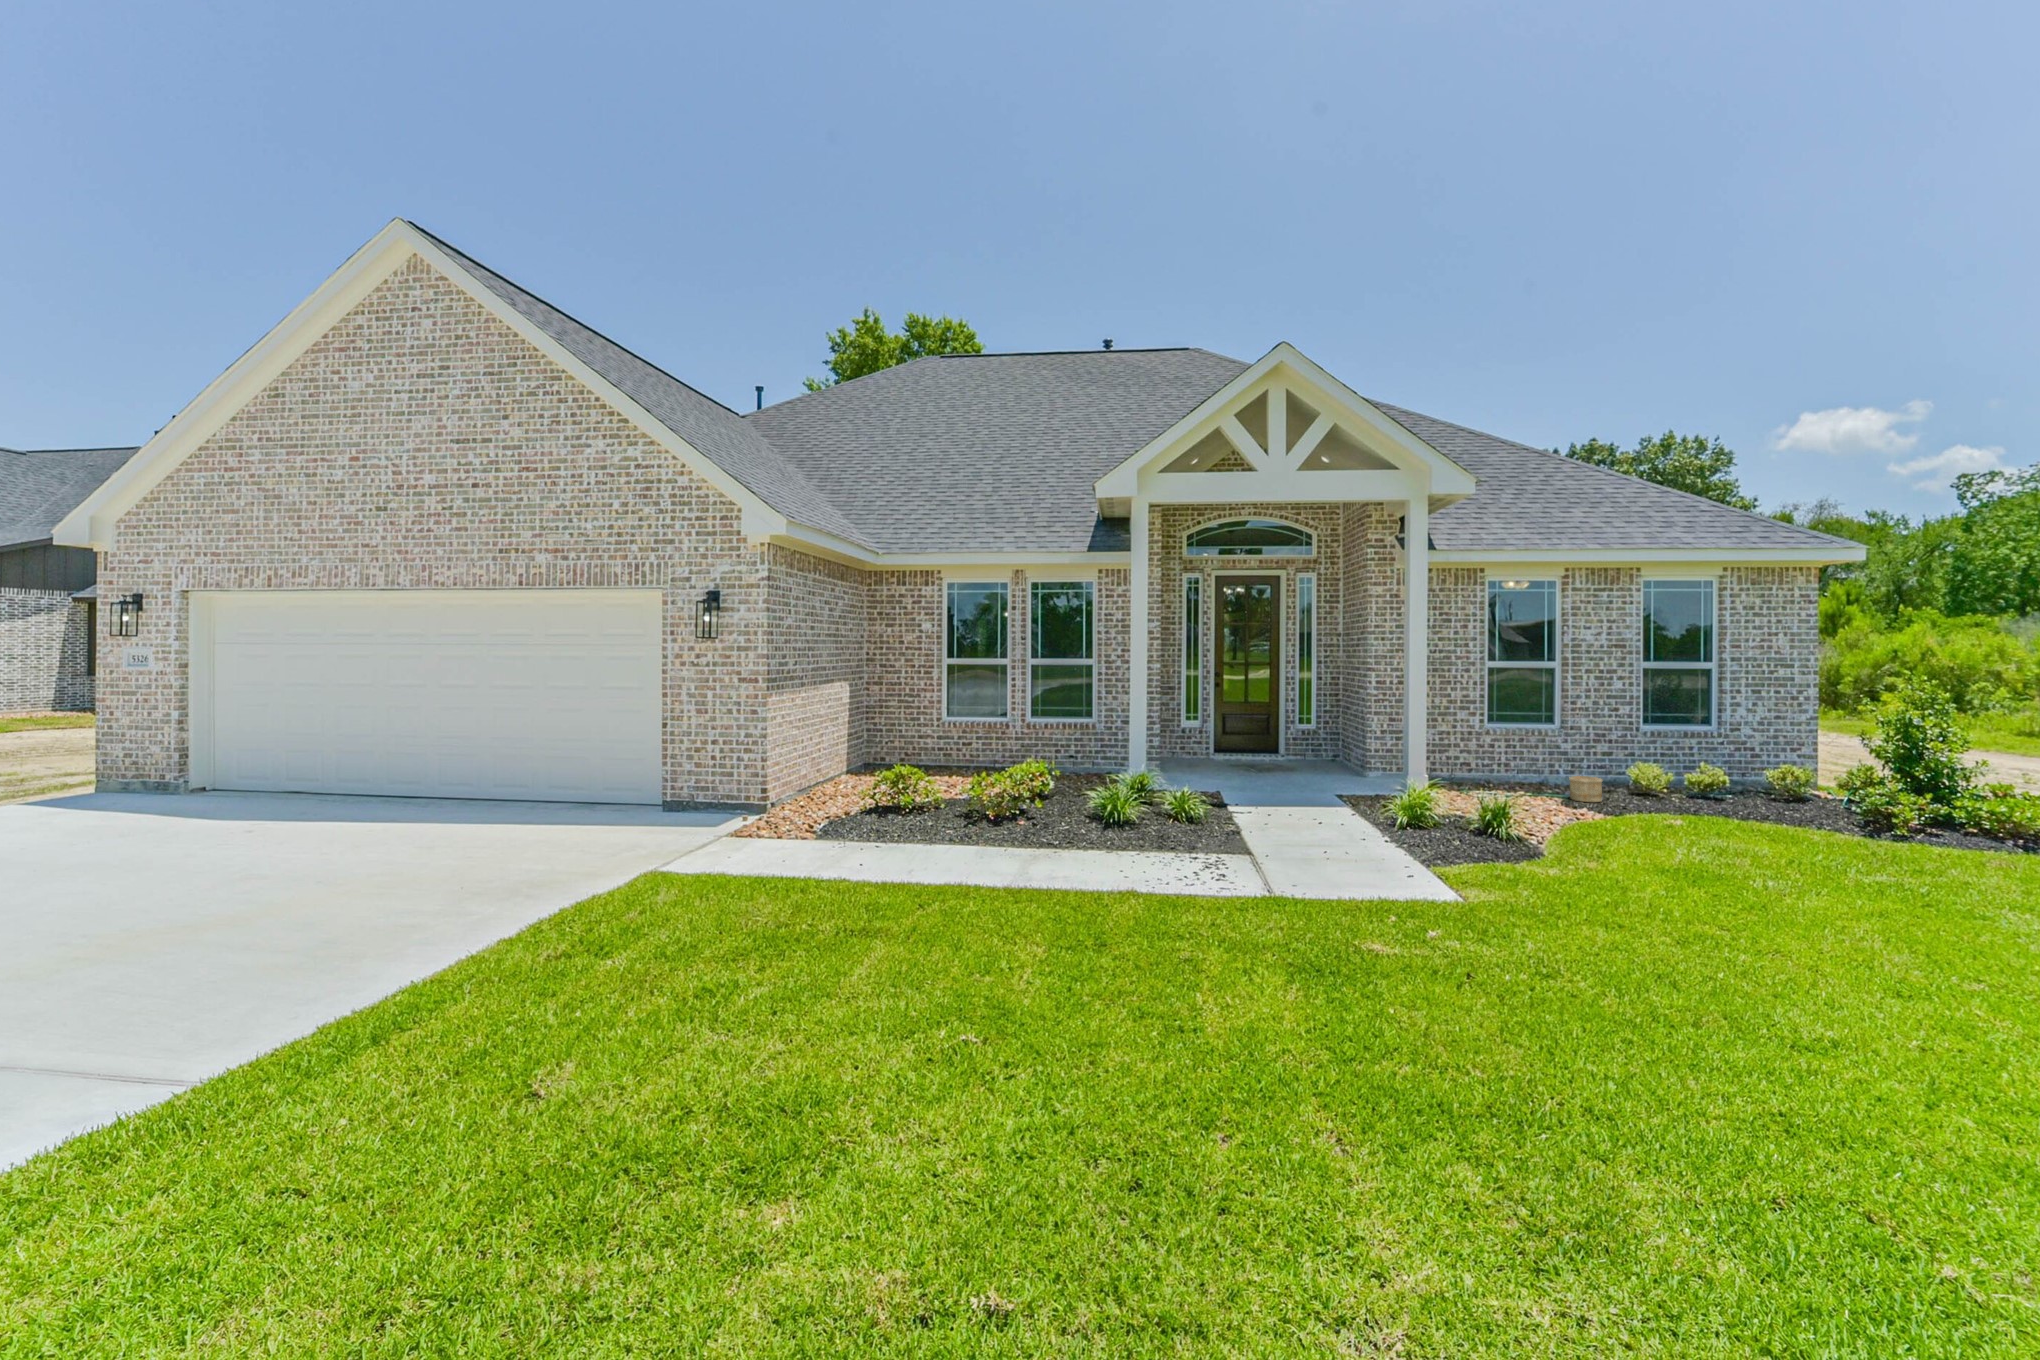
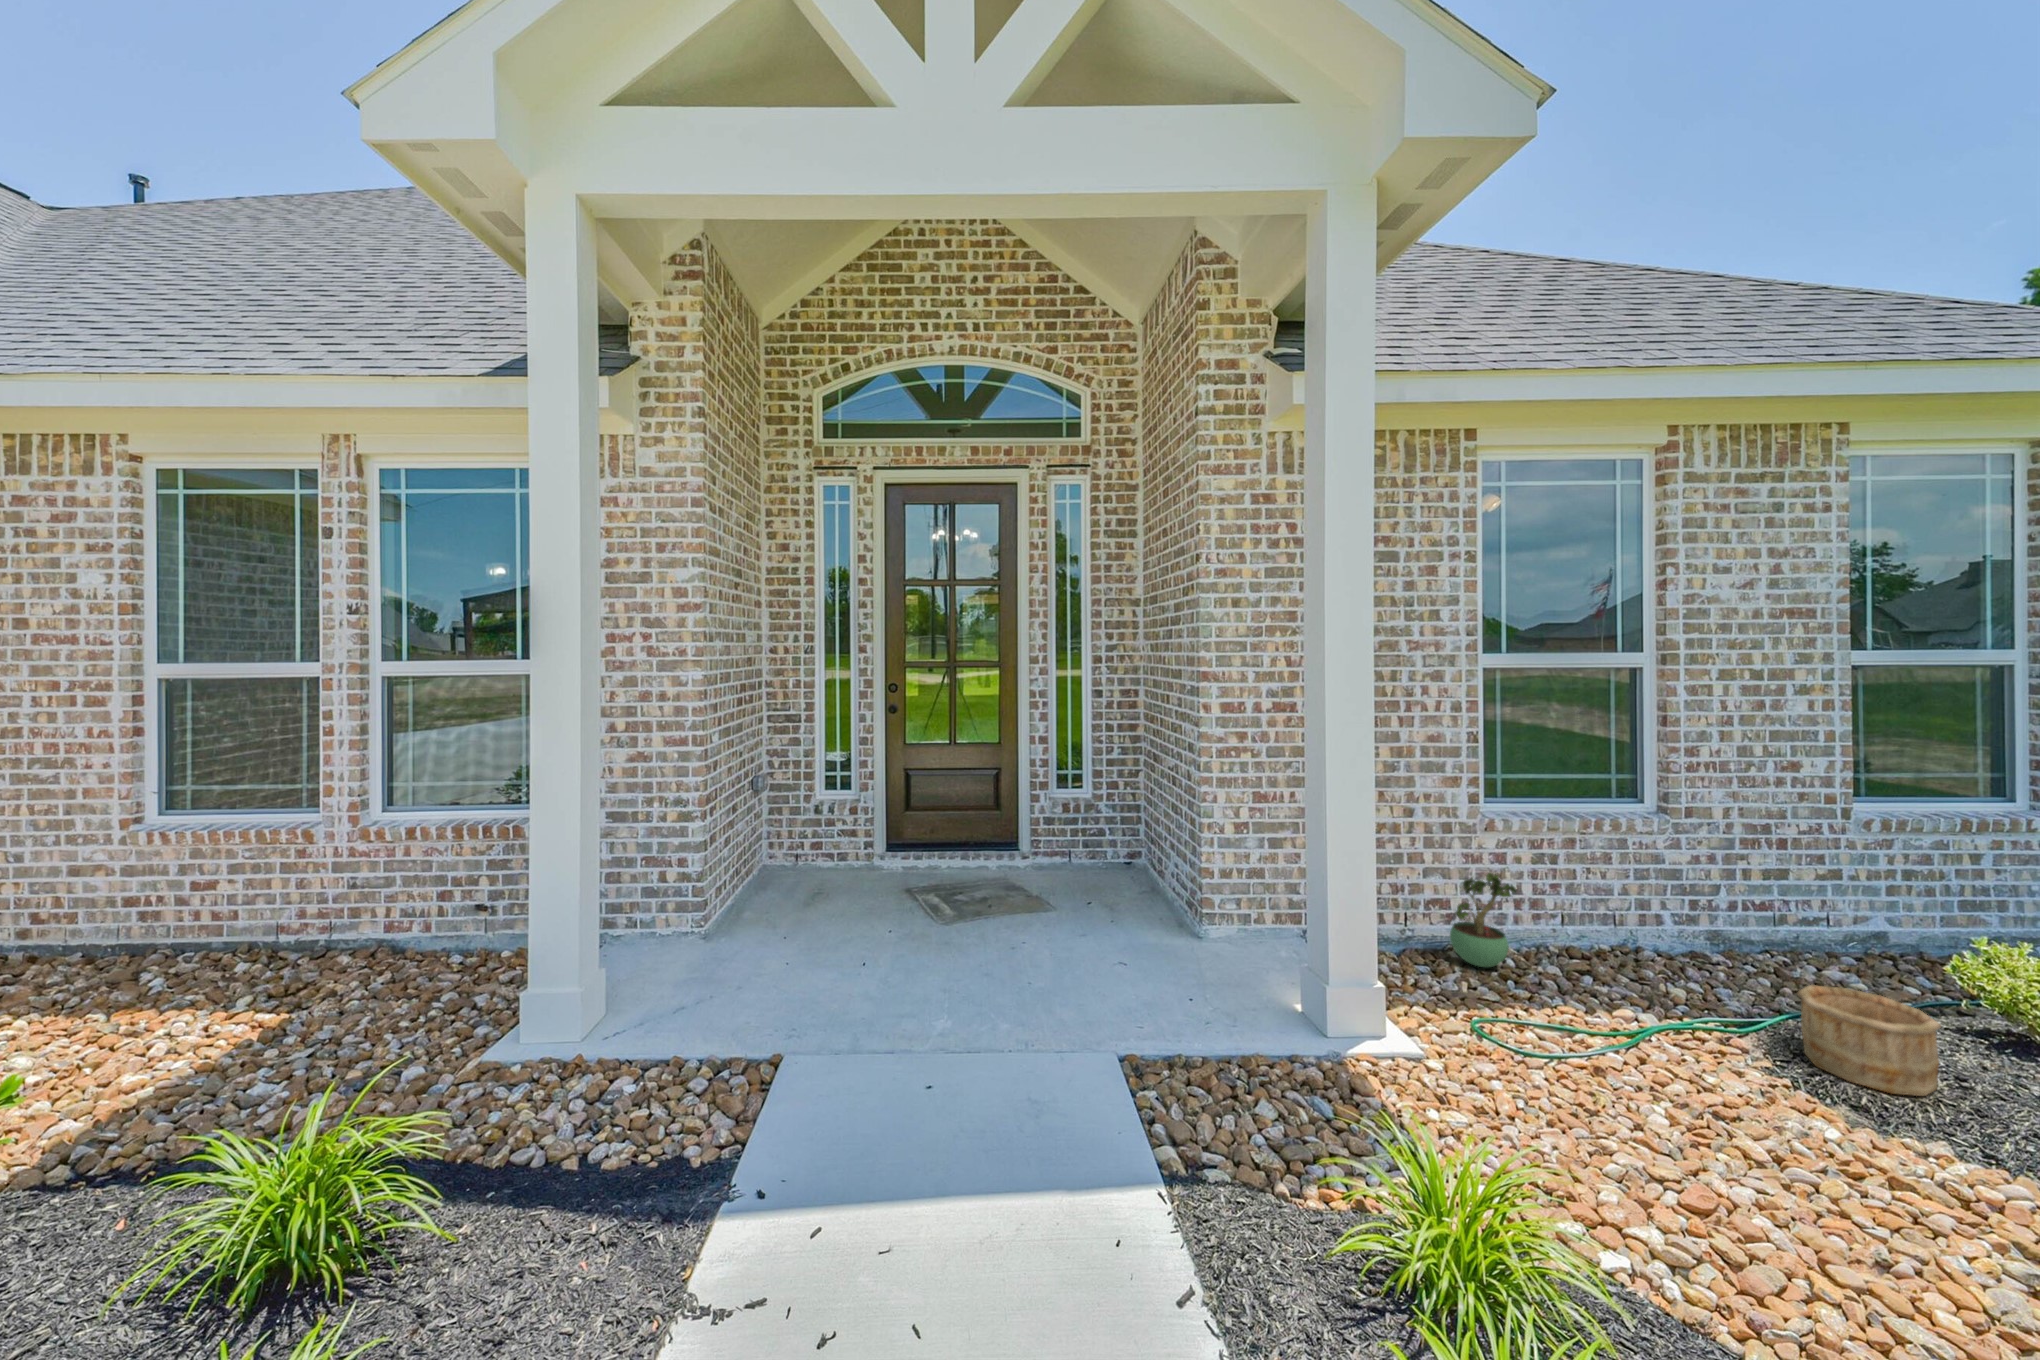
potted plant: none [1467,747,1493,785] -> present [1450,873,1517,967]

